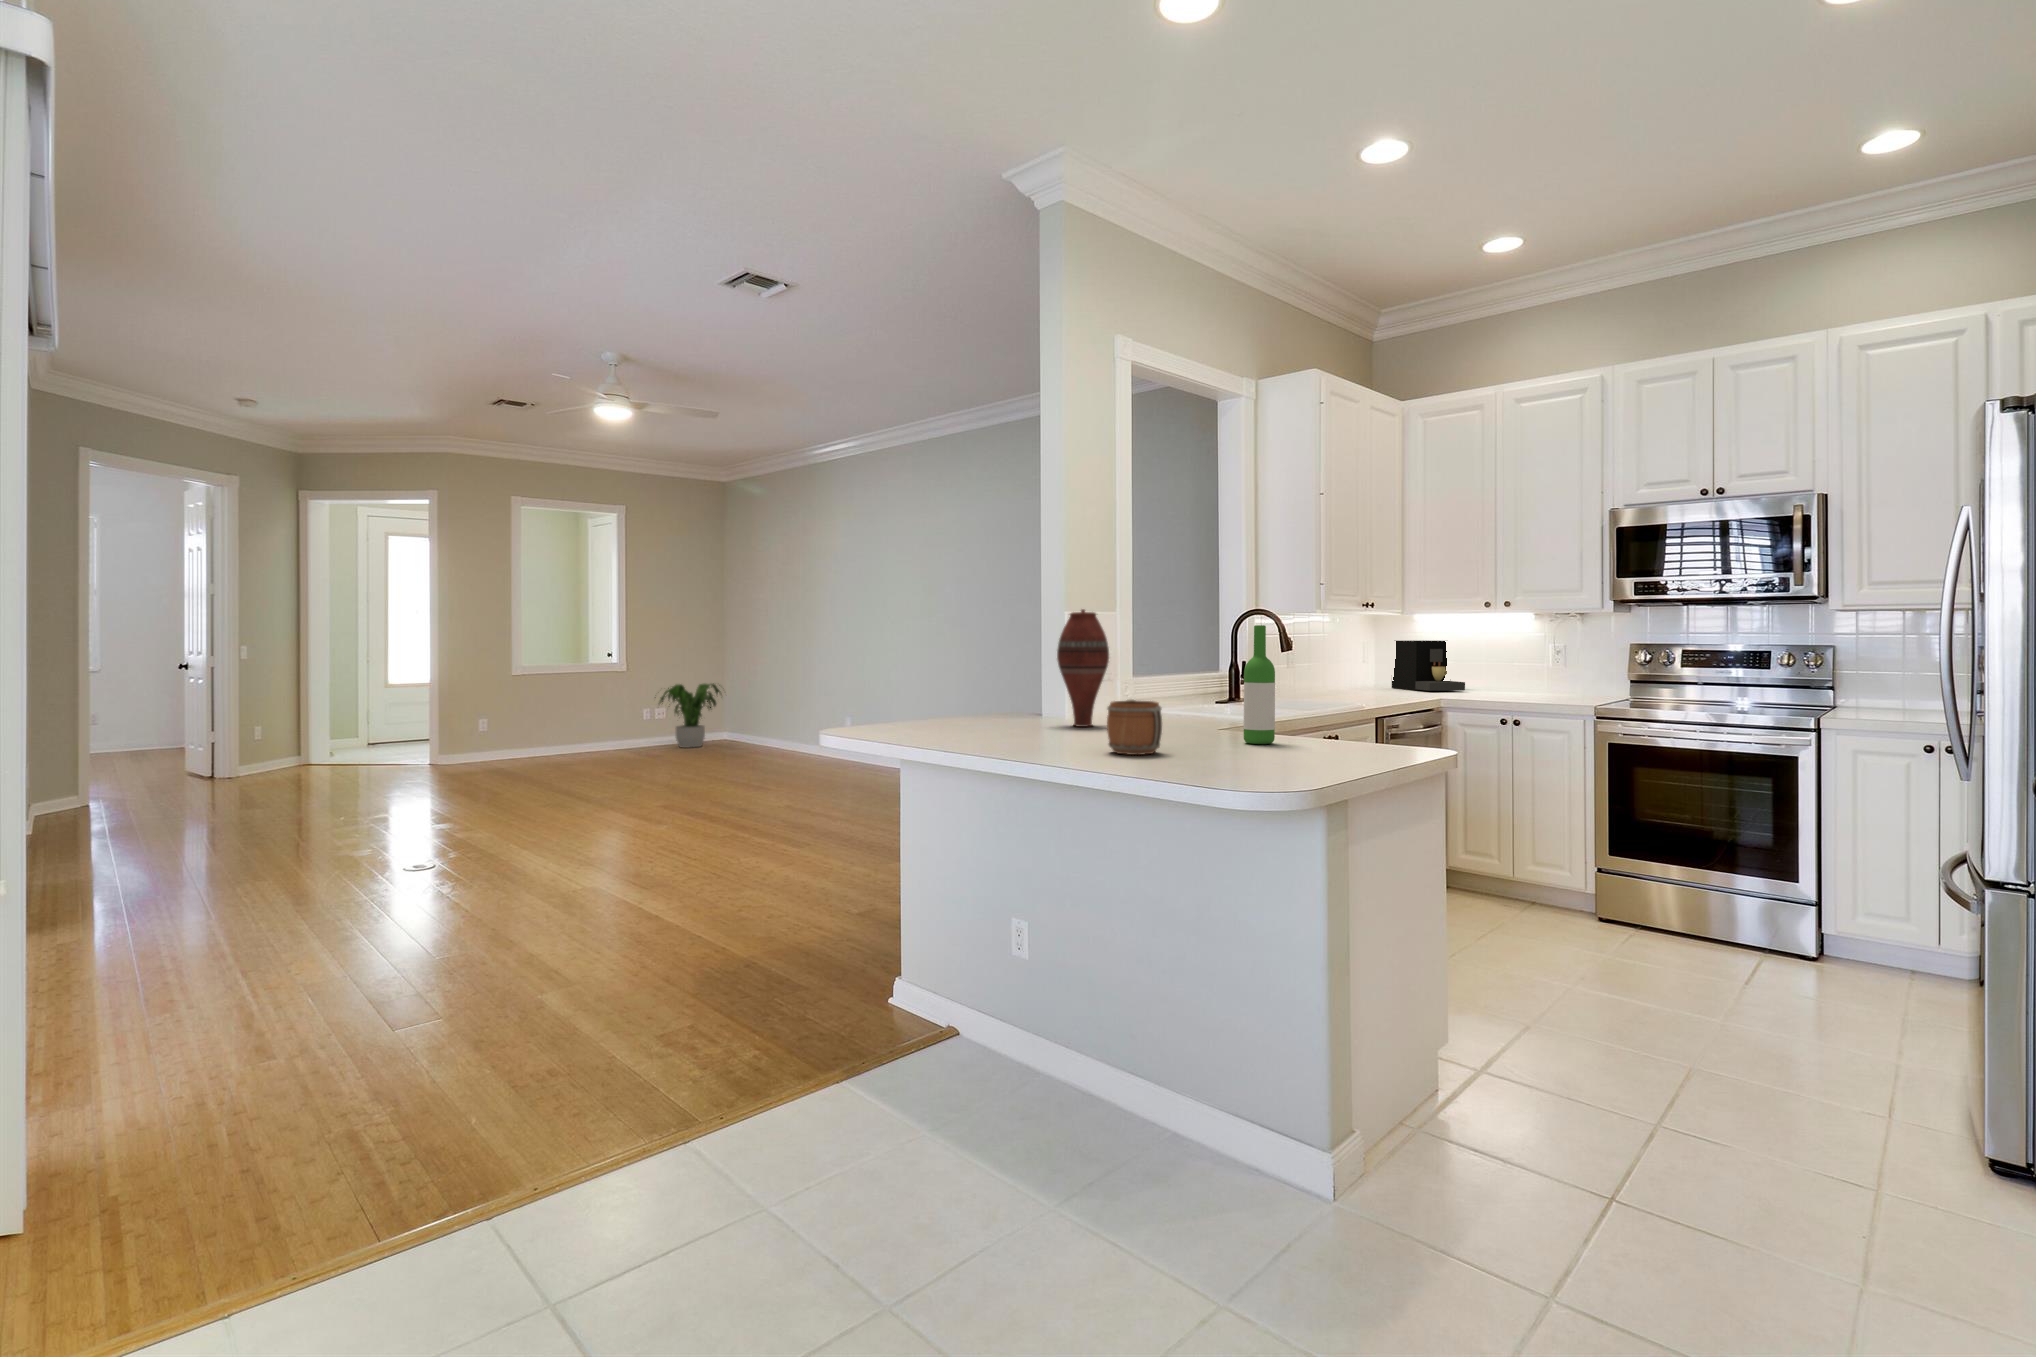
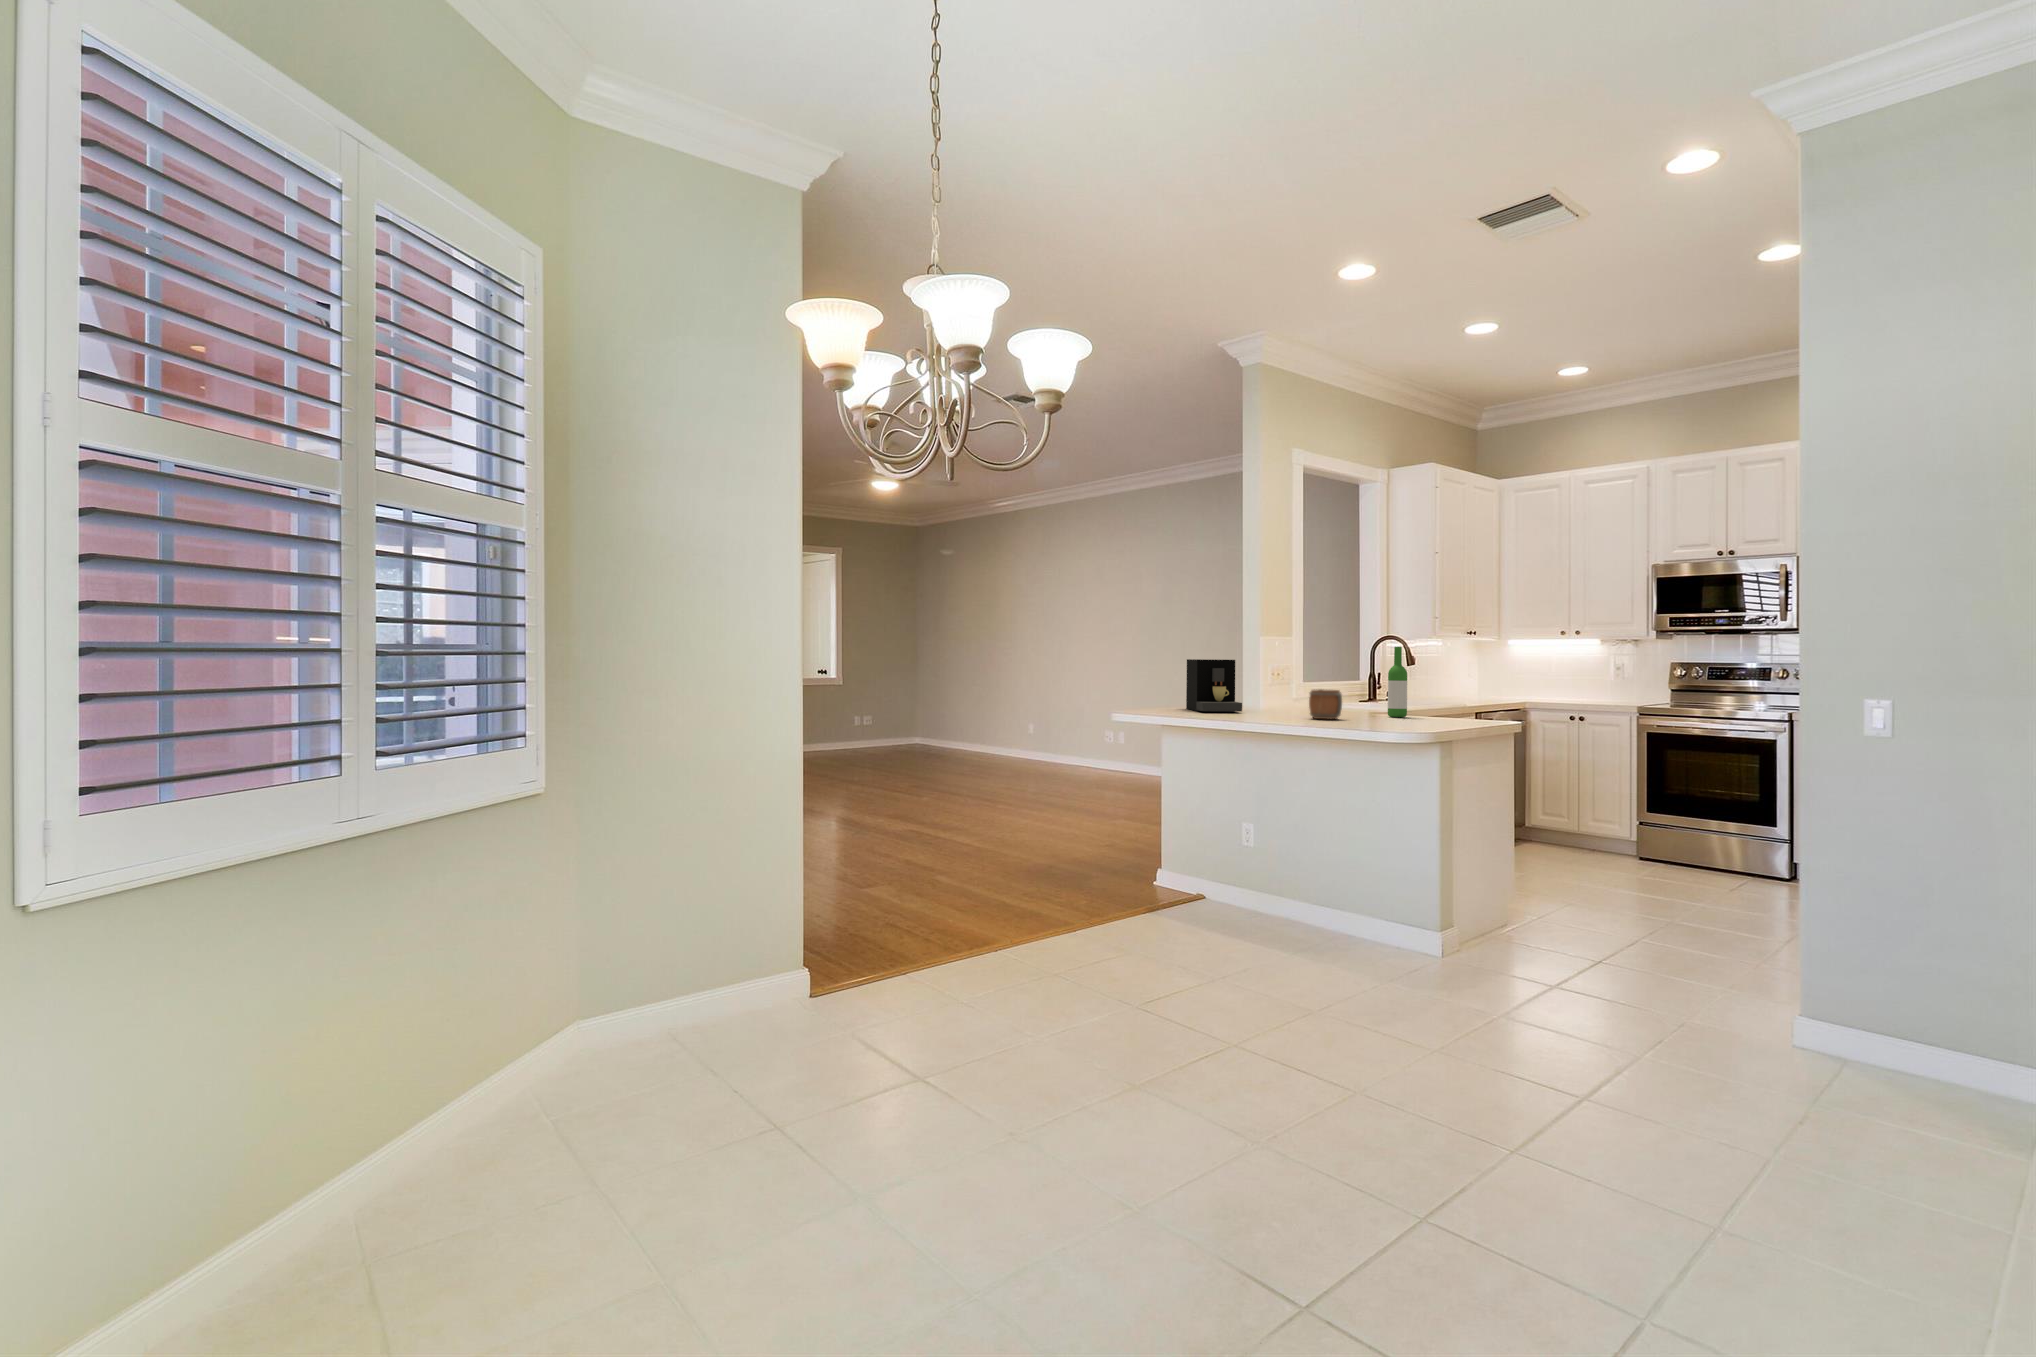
vase: present [1057,609,1109,727] -> none [1263,636,1297,710]
coffee maker: present [1392,640,1465,691] -> present [1186,659,1242,711]
potted plant: present [655,683,720,748] -> none [865,693,923,745]

